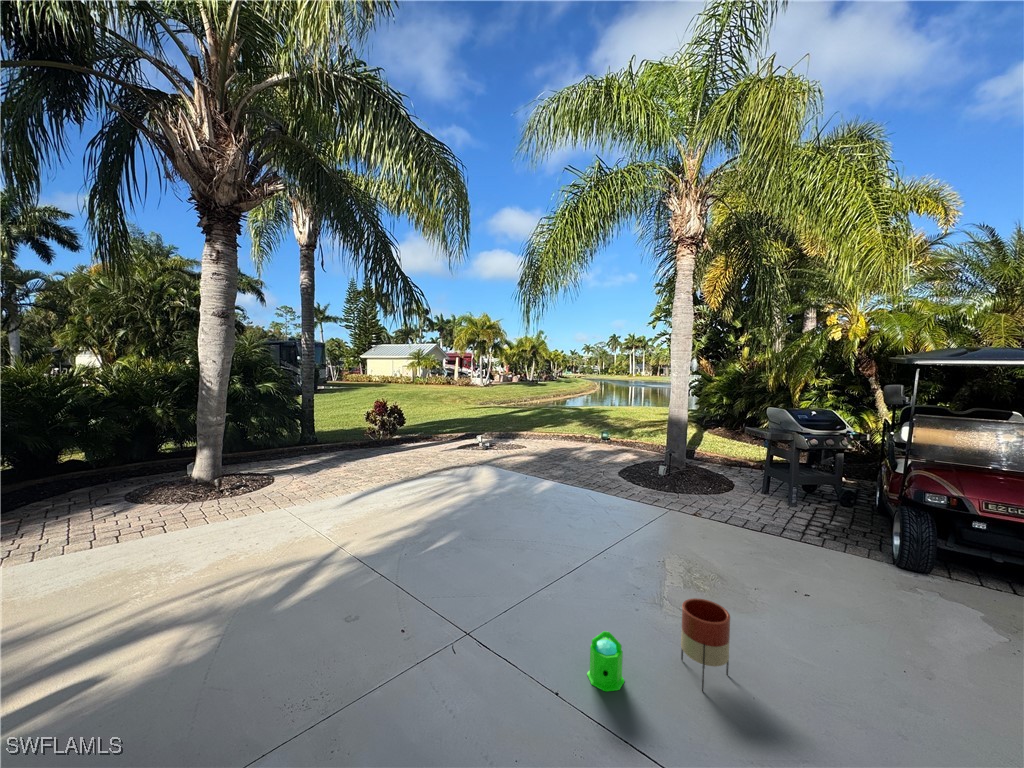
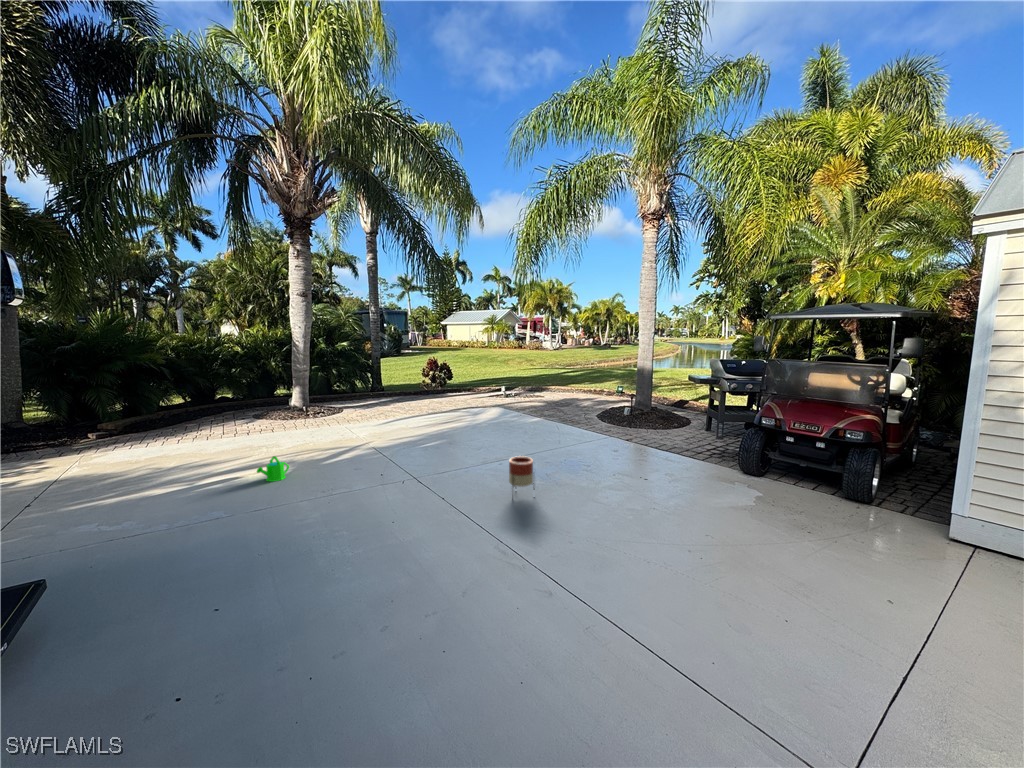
watering can: present [587,631,625,692] -> present [257,456,289,482]

